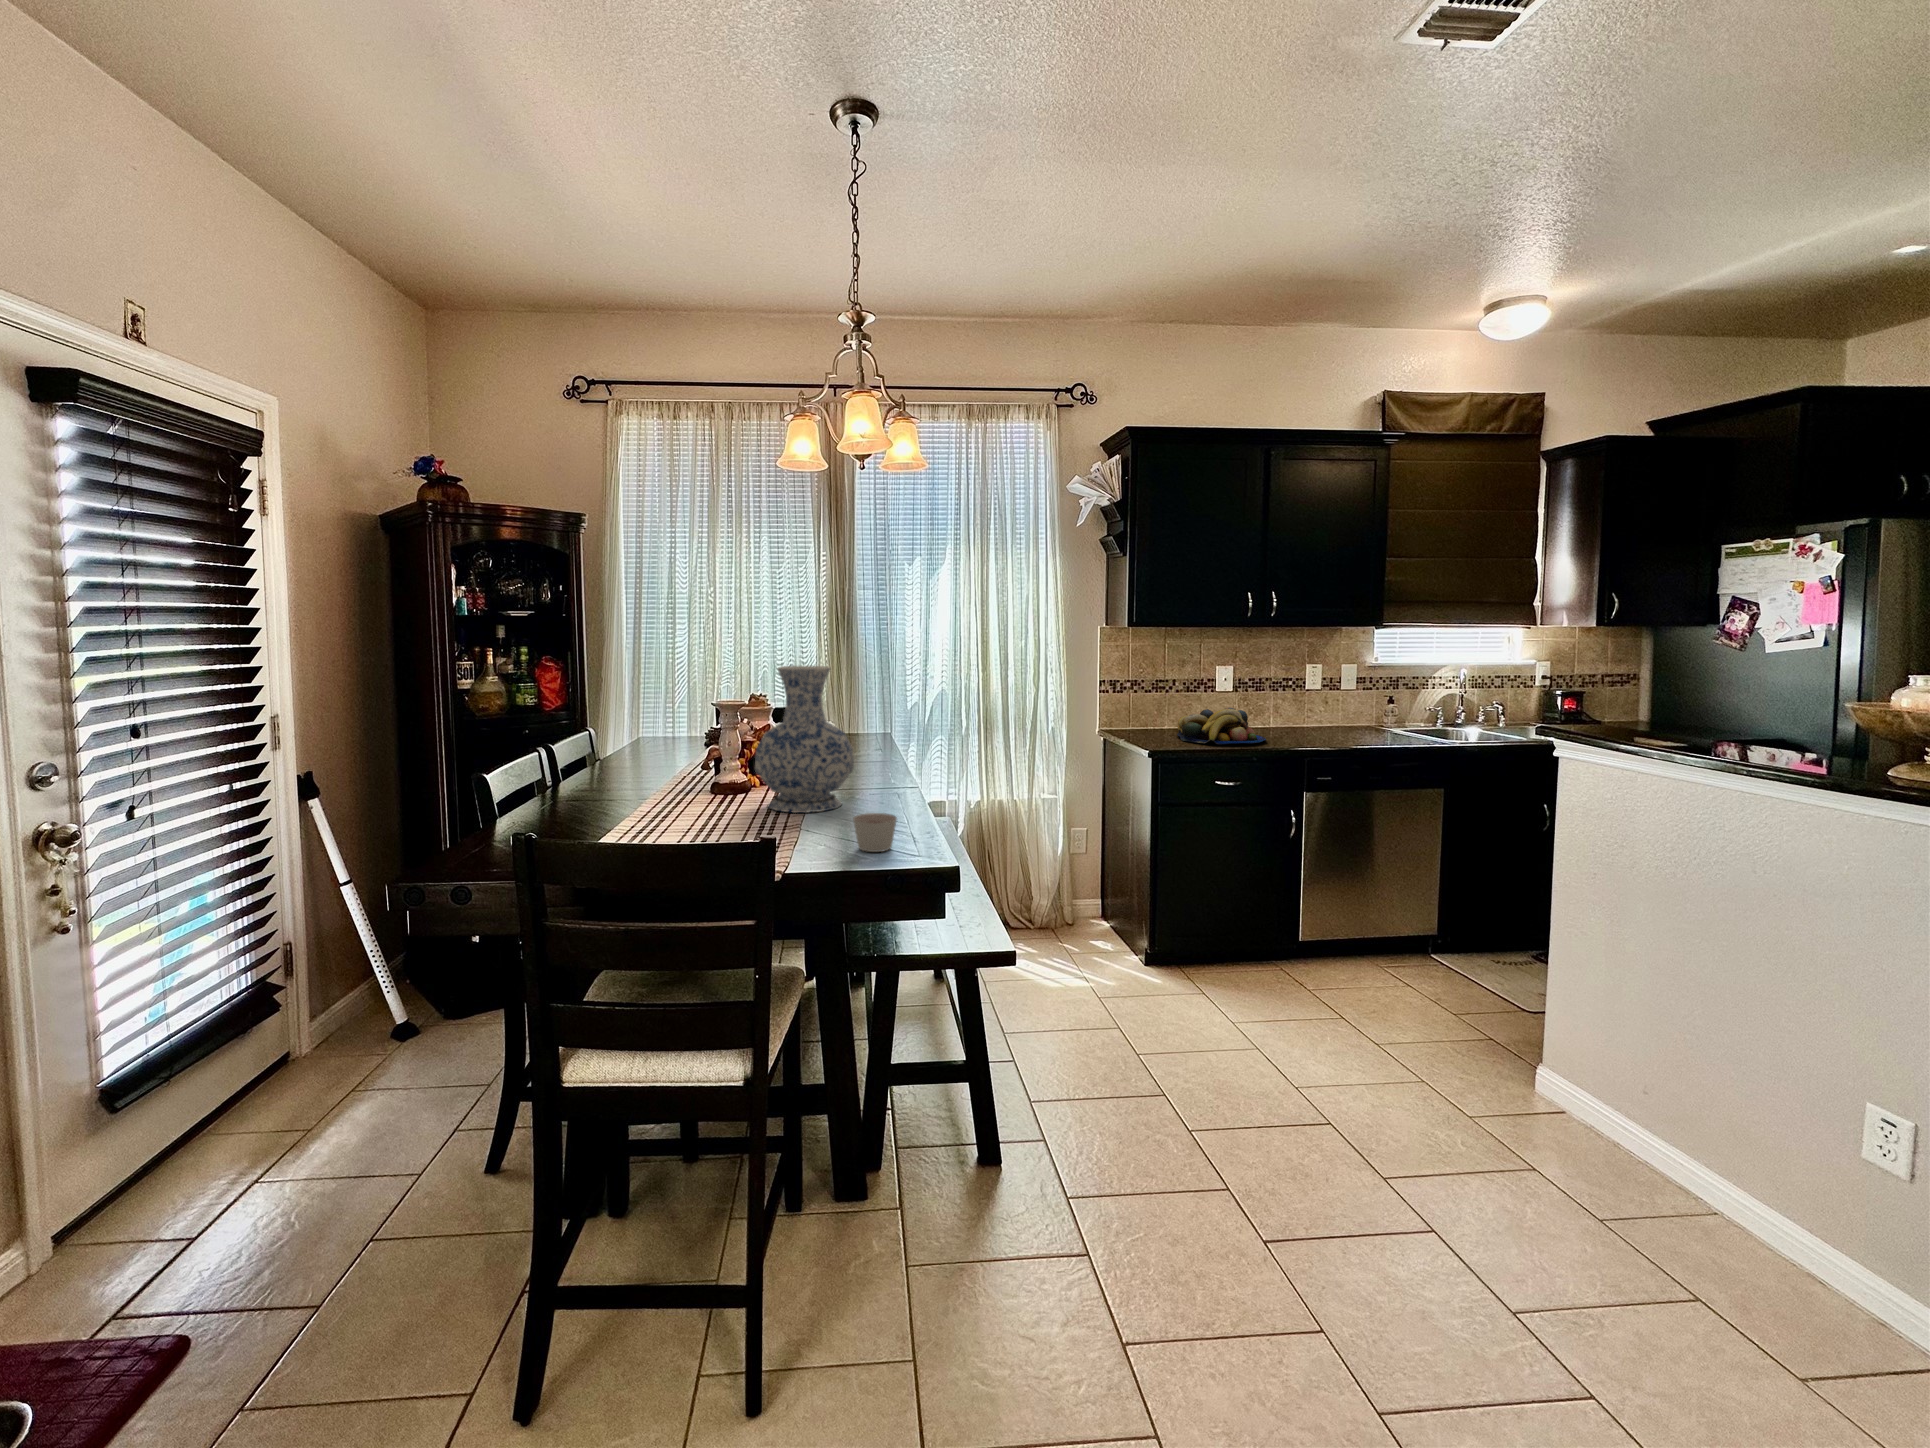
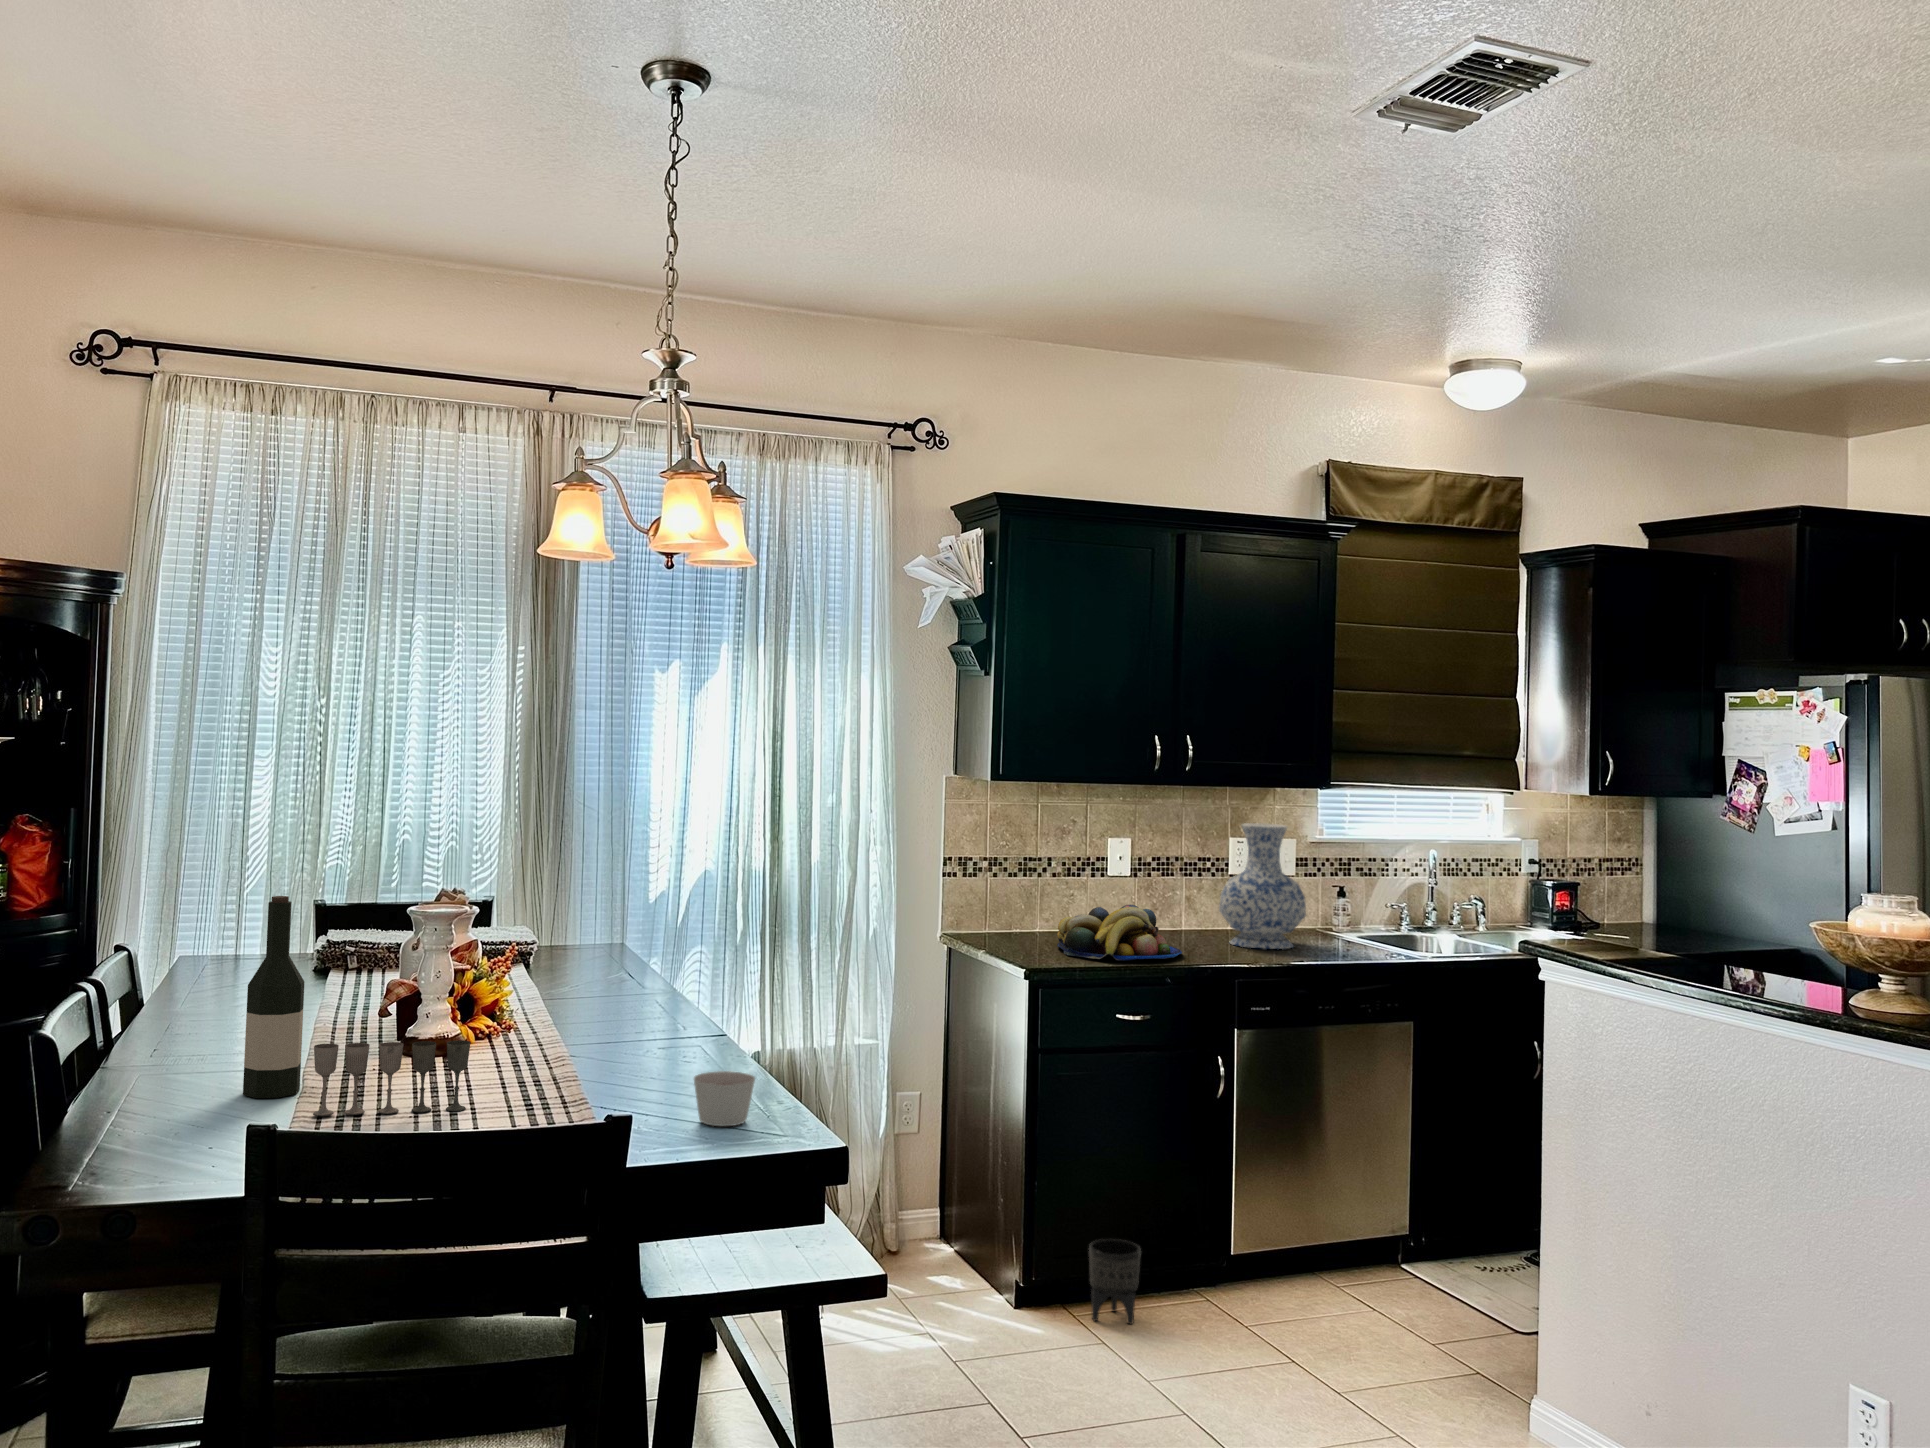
vase: present [755,666,854,813] -> present [1219,823,1306,949]
wine bottle: none [587,693,625,822] -> present [243,896,304,1098]
wine glass: none [614,788,714,835] -> present [313,1040,470,1116]
planter: none [1196,928,1233,985] -> present [1089,1239,1141,1324]

